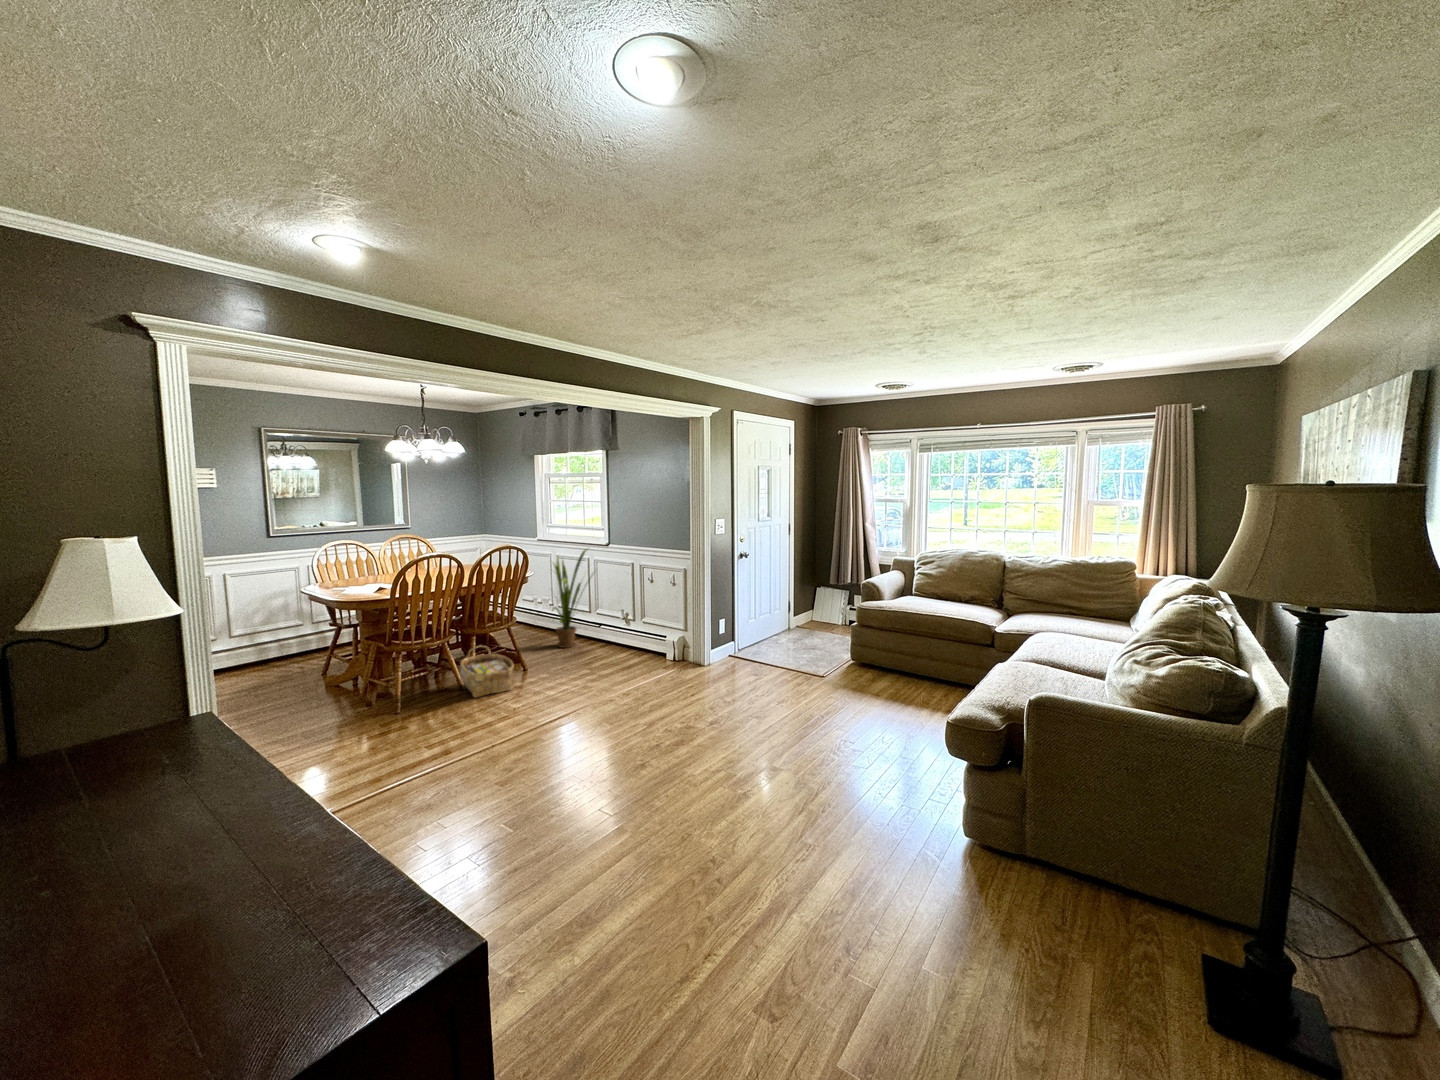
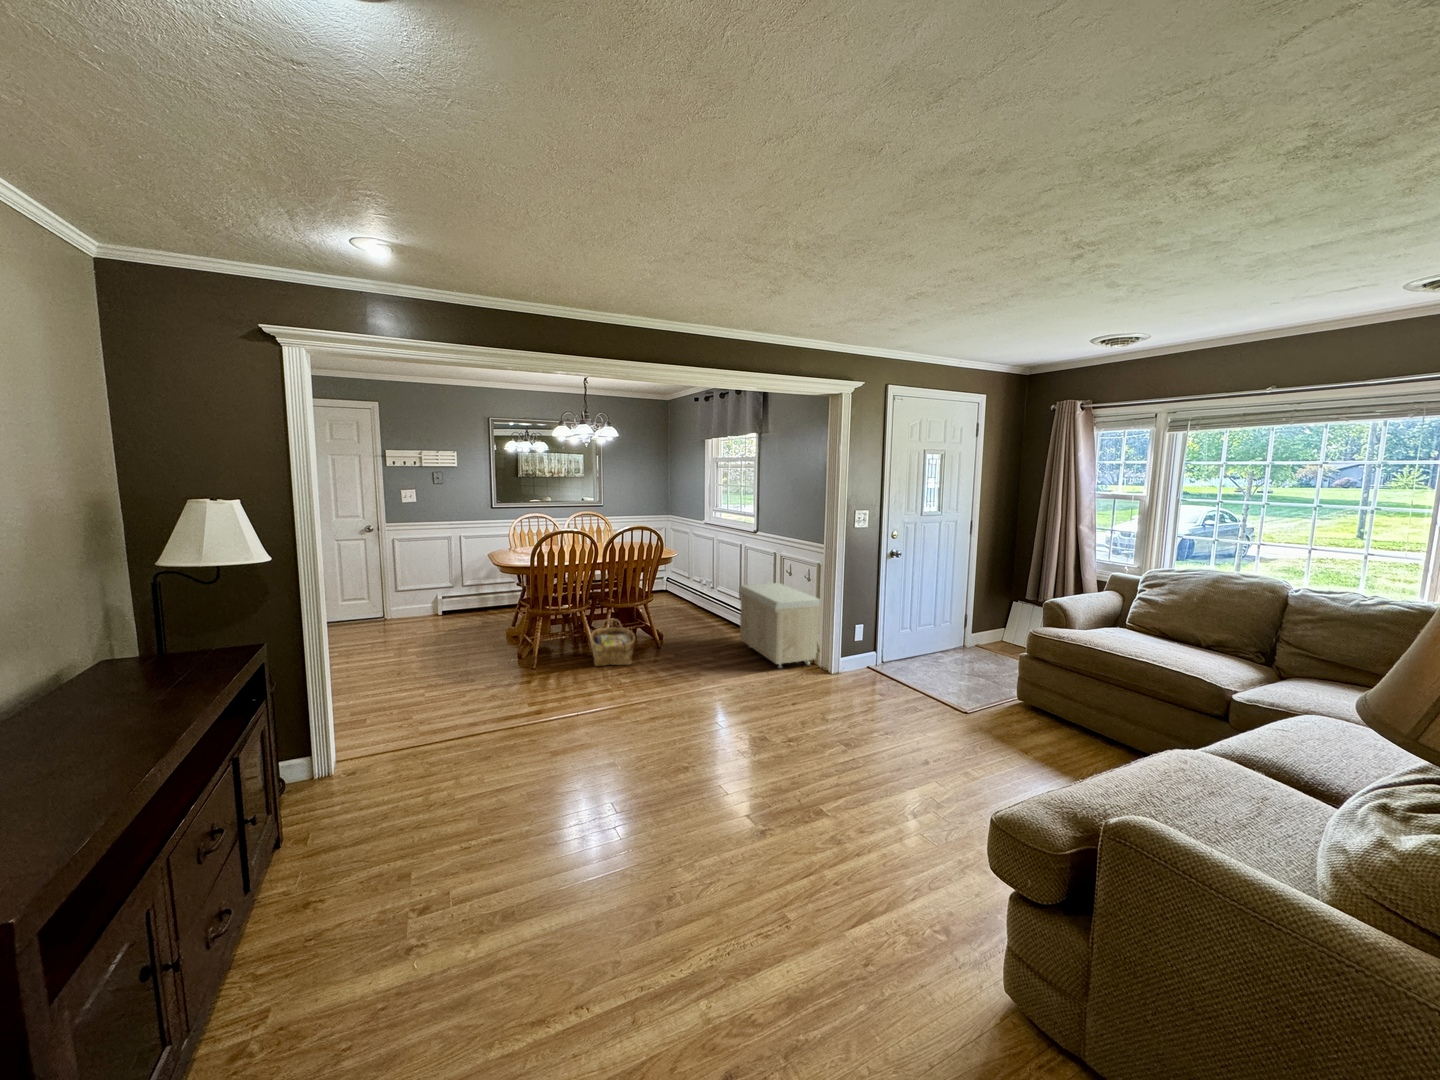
house plant: present [552,549,592,648] -> none [694,534,745,632]
storage bench: none [605,591,693,669] -> present [739,583,820,668]

